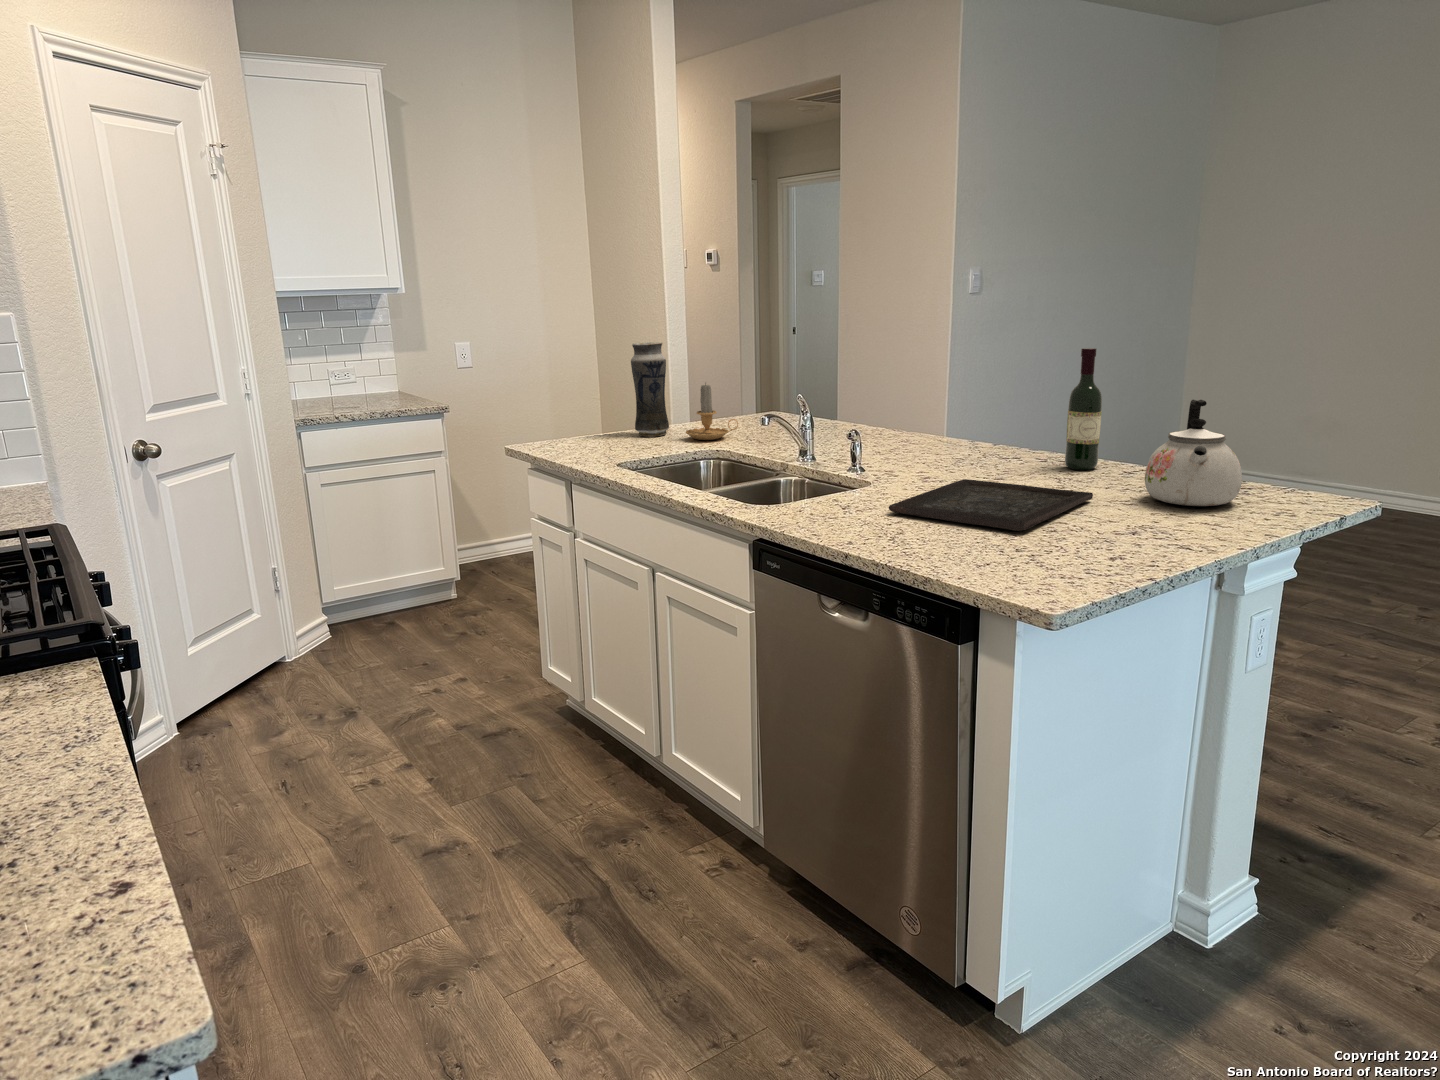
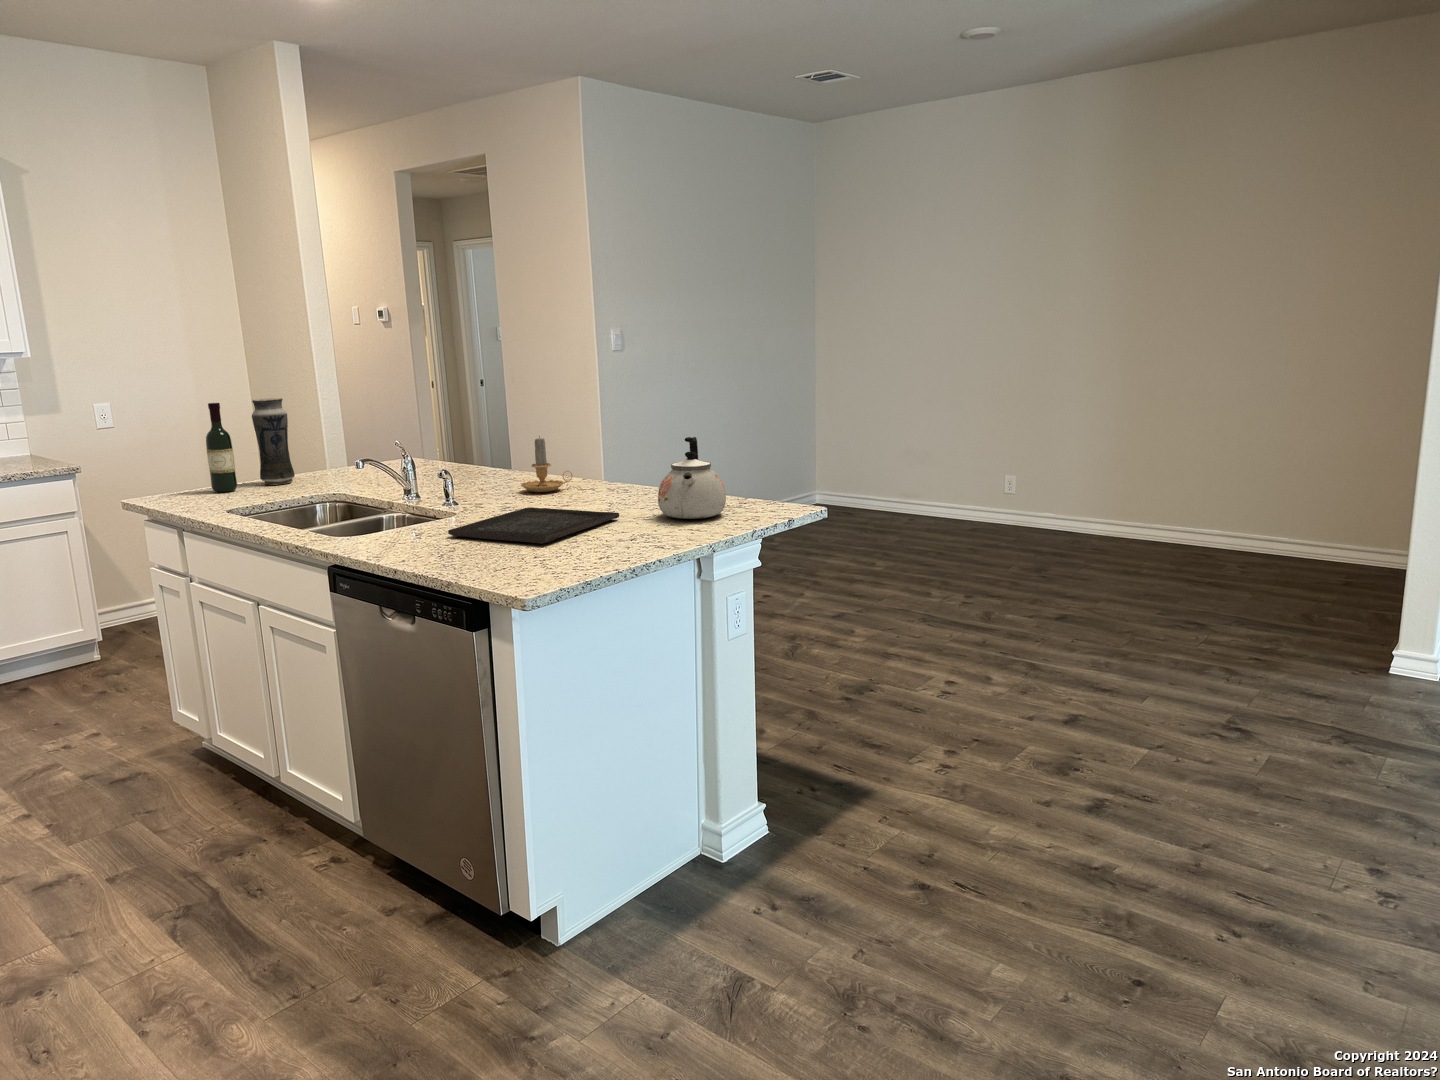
wine bottle: present [1065,348,1102,470] -> present [206,403,237,492]
candle: present [686,384,738,440] -> present [521,436,573,492]

